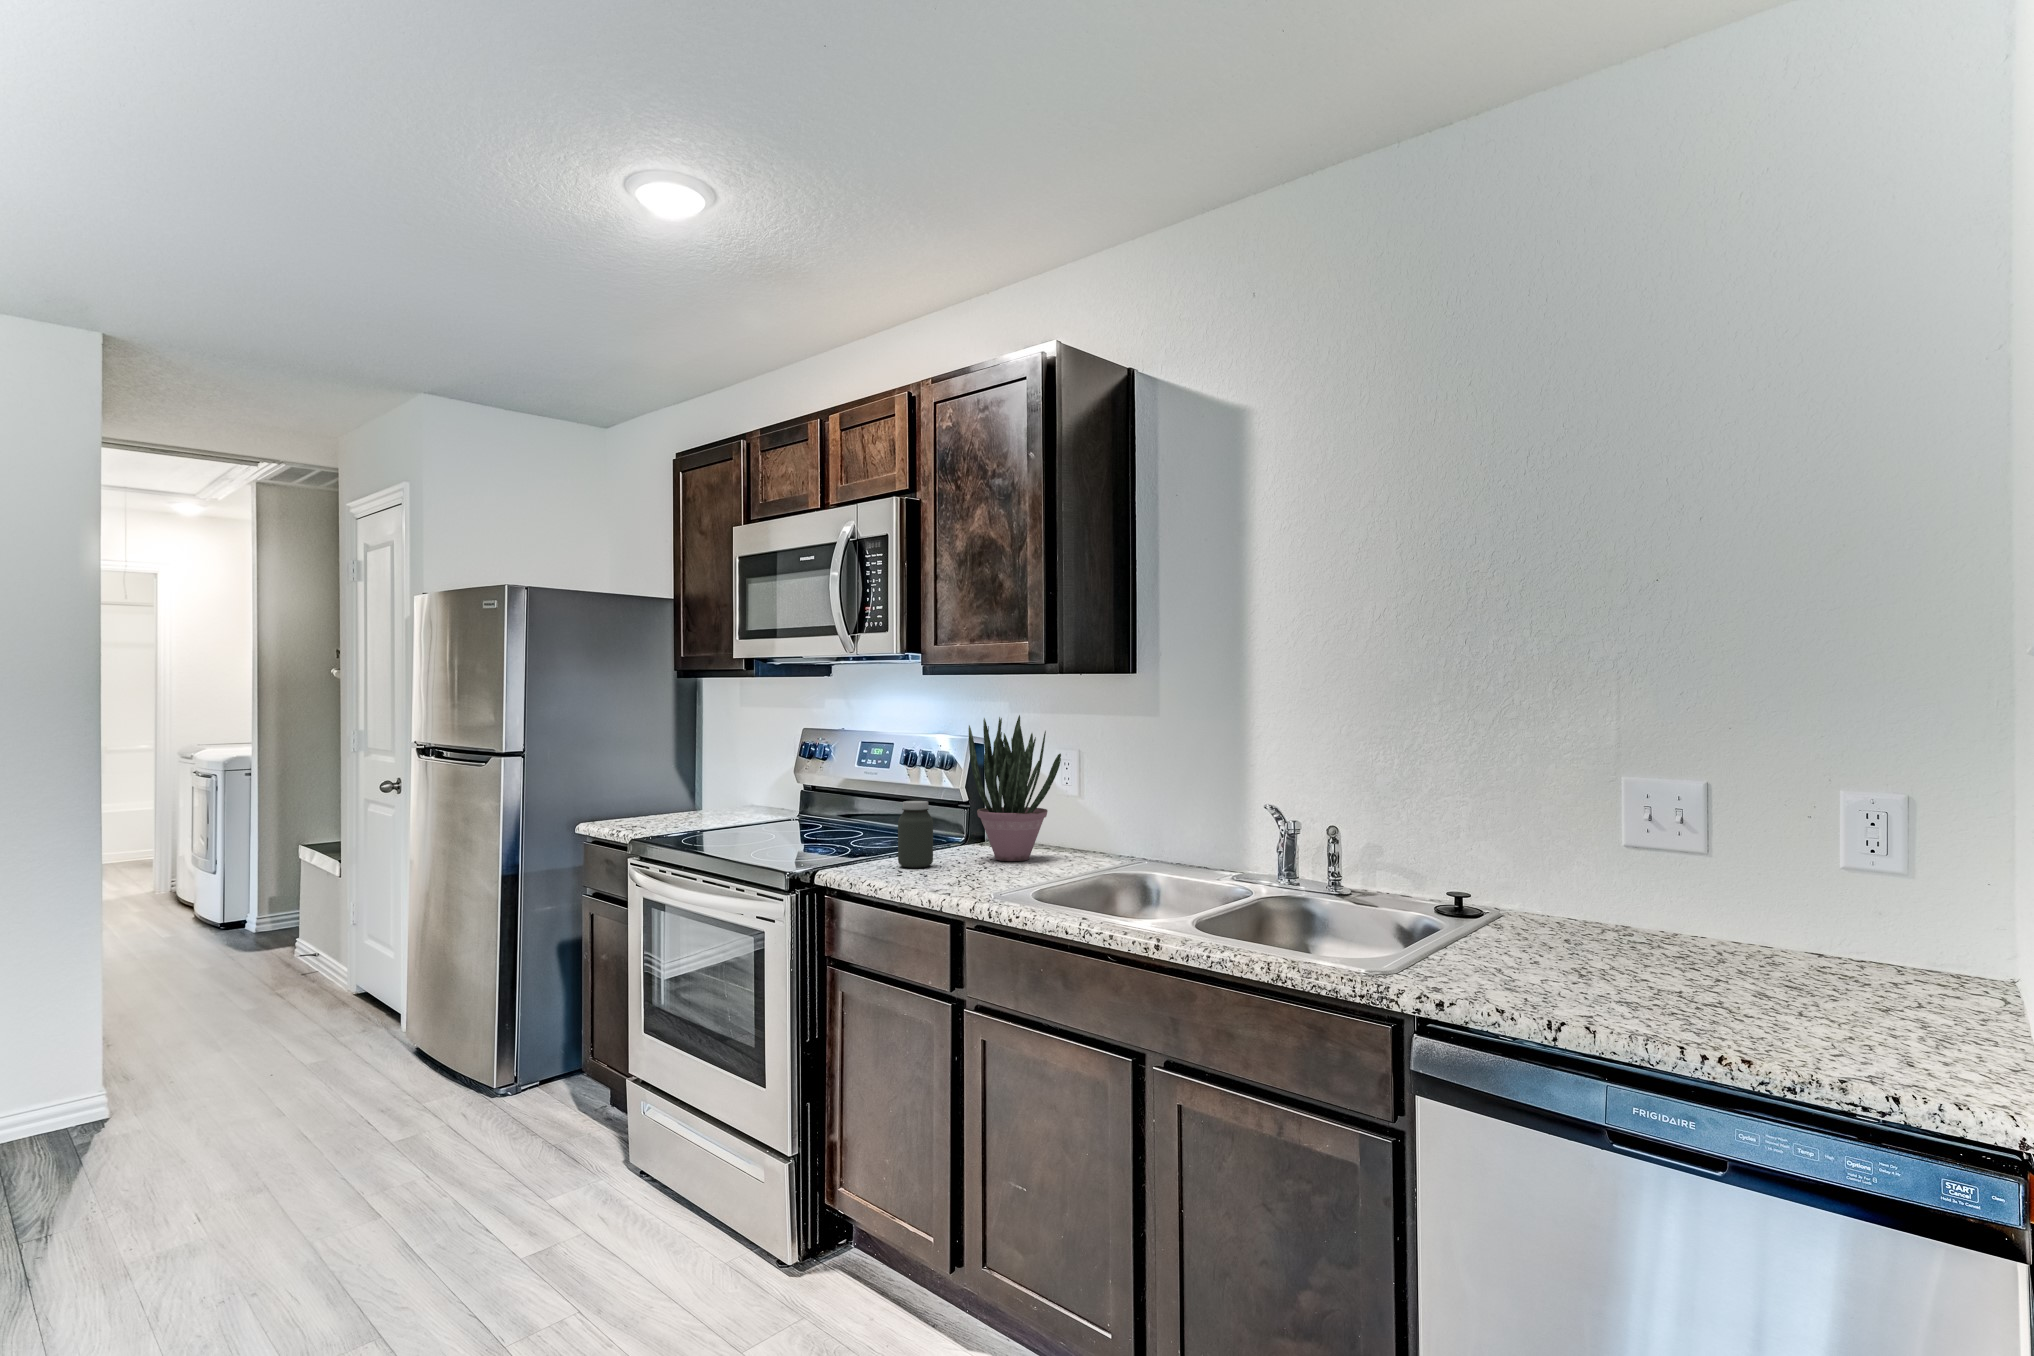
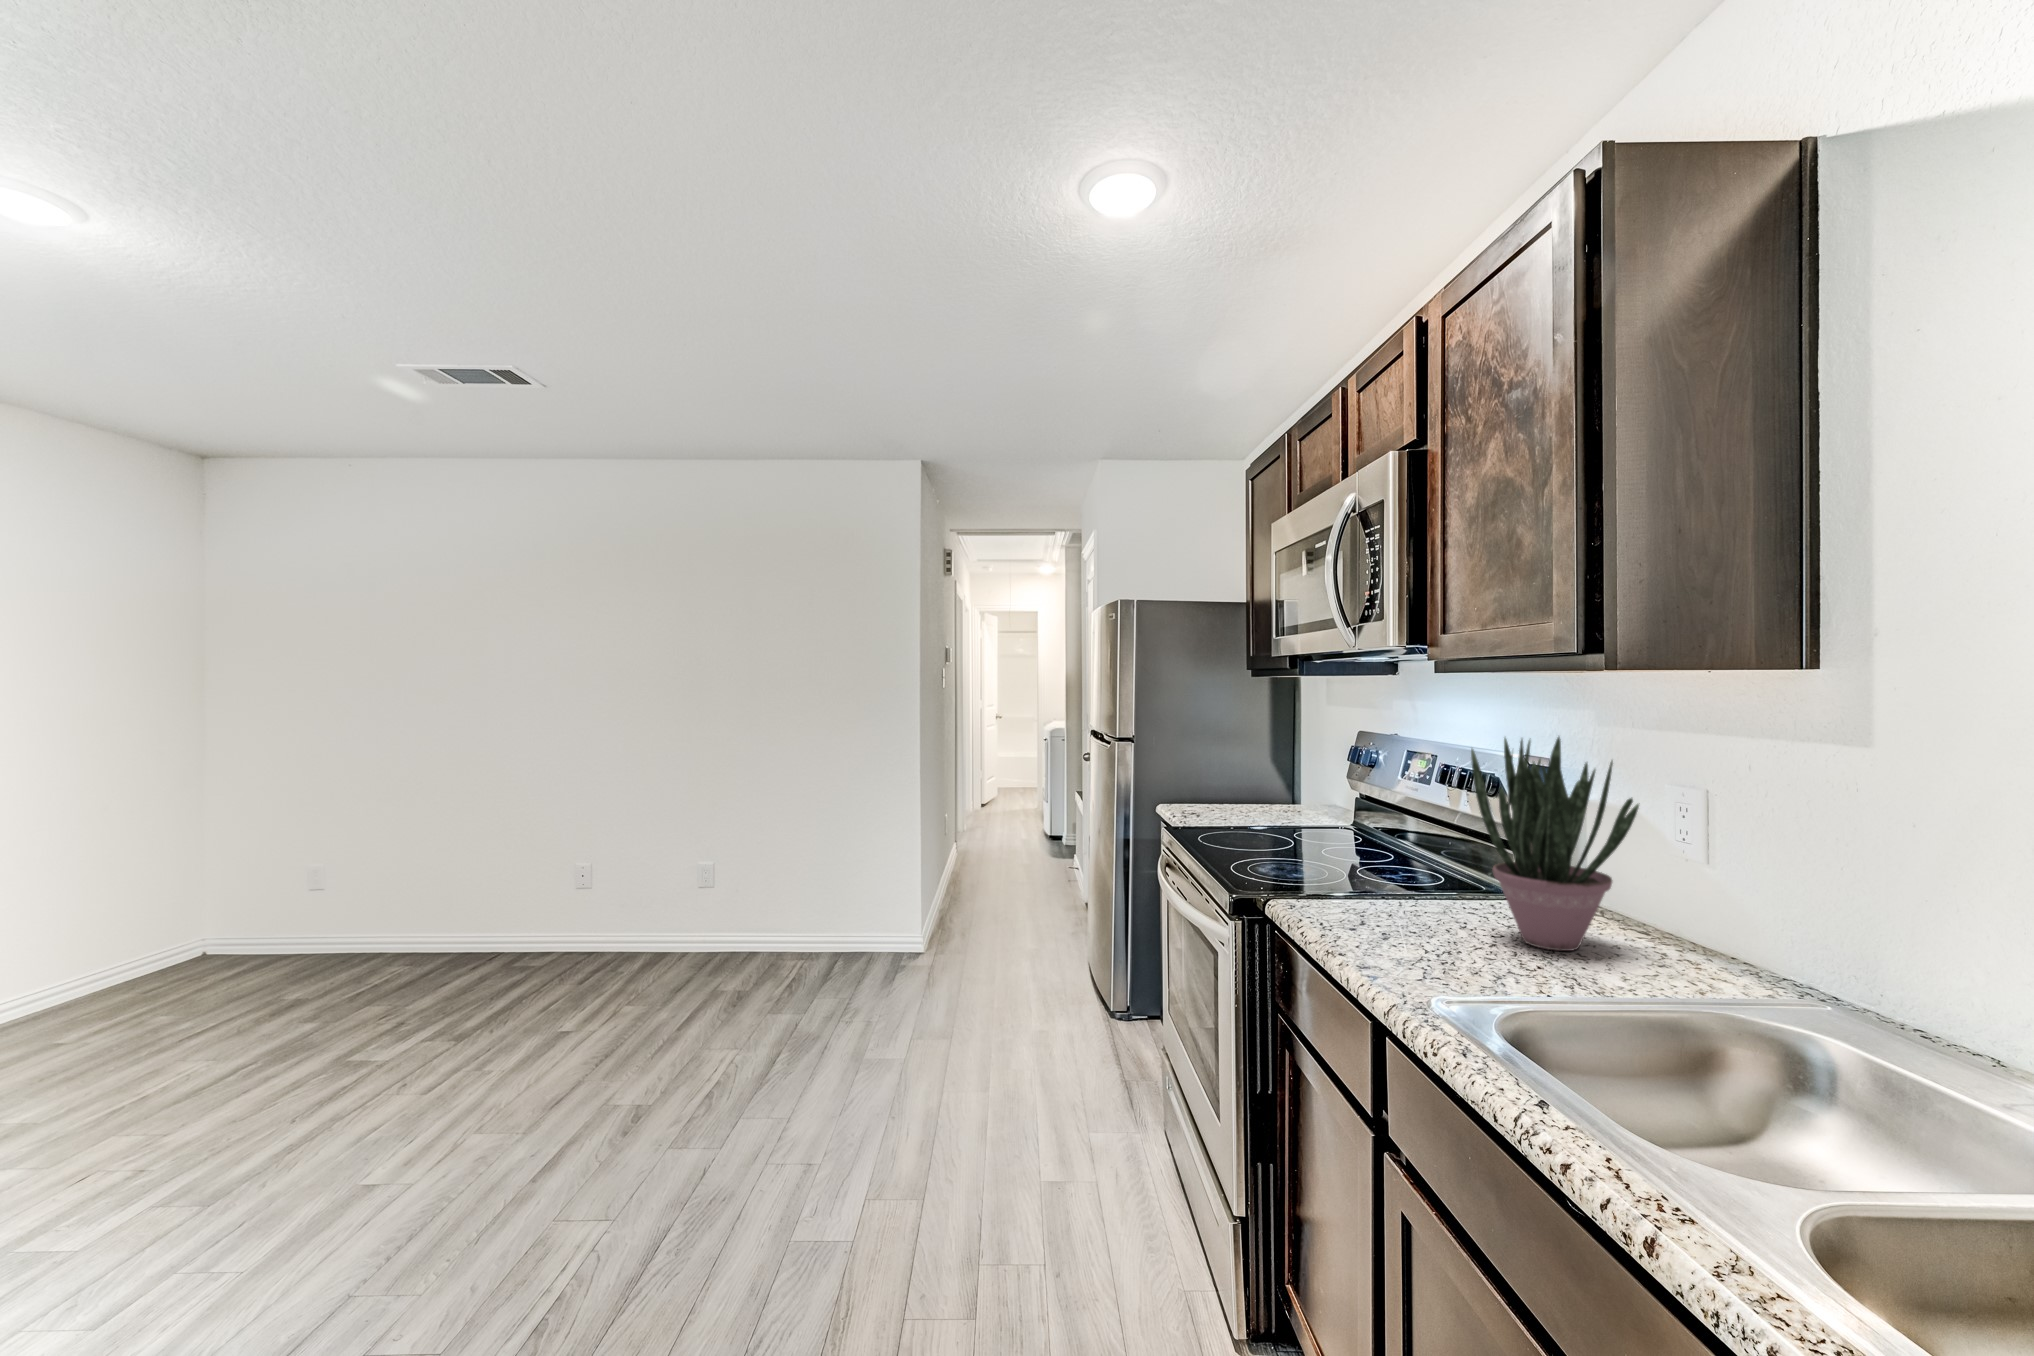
jar: present [898,801,933,868] -> none [1362,844,1413,938]

